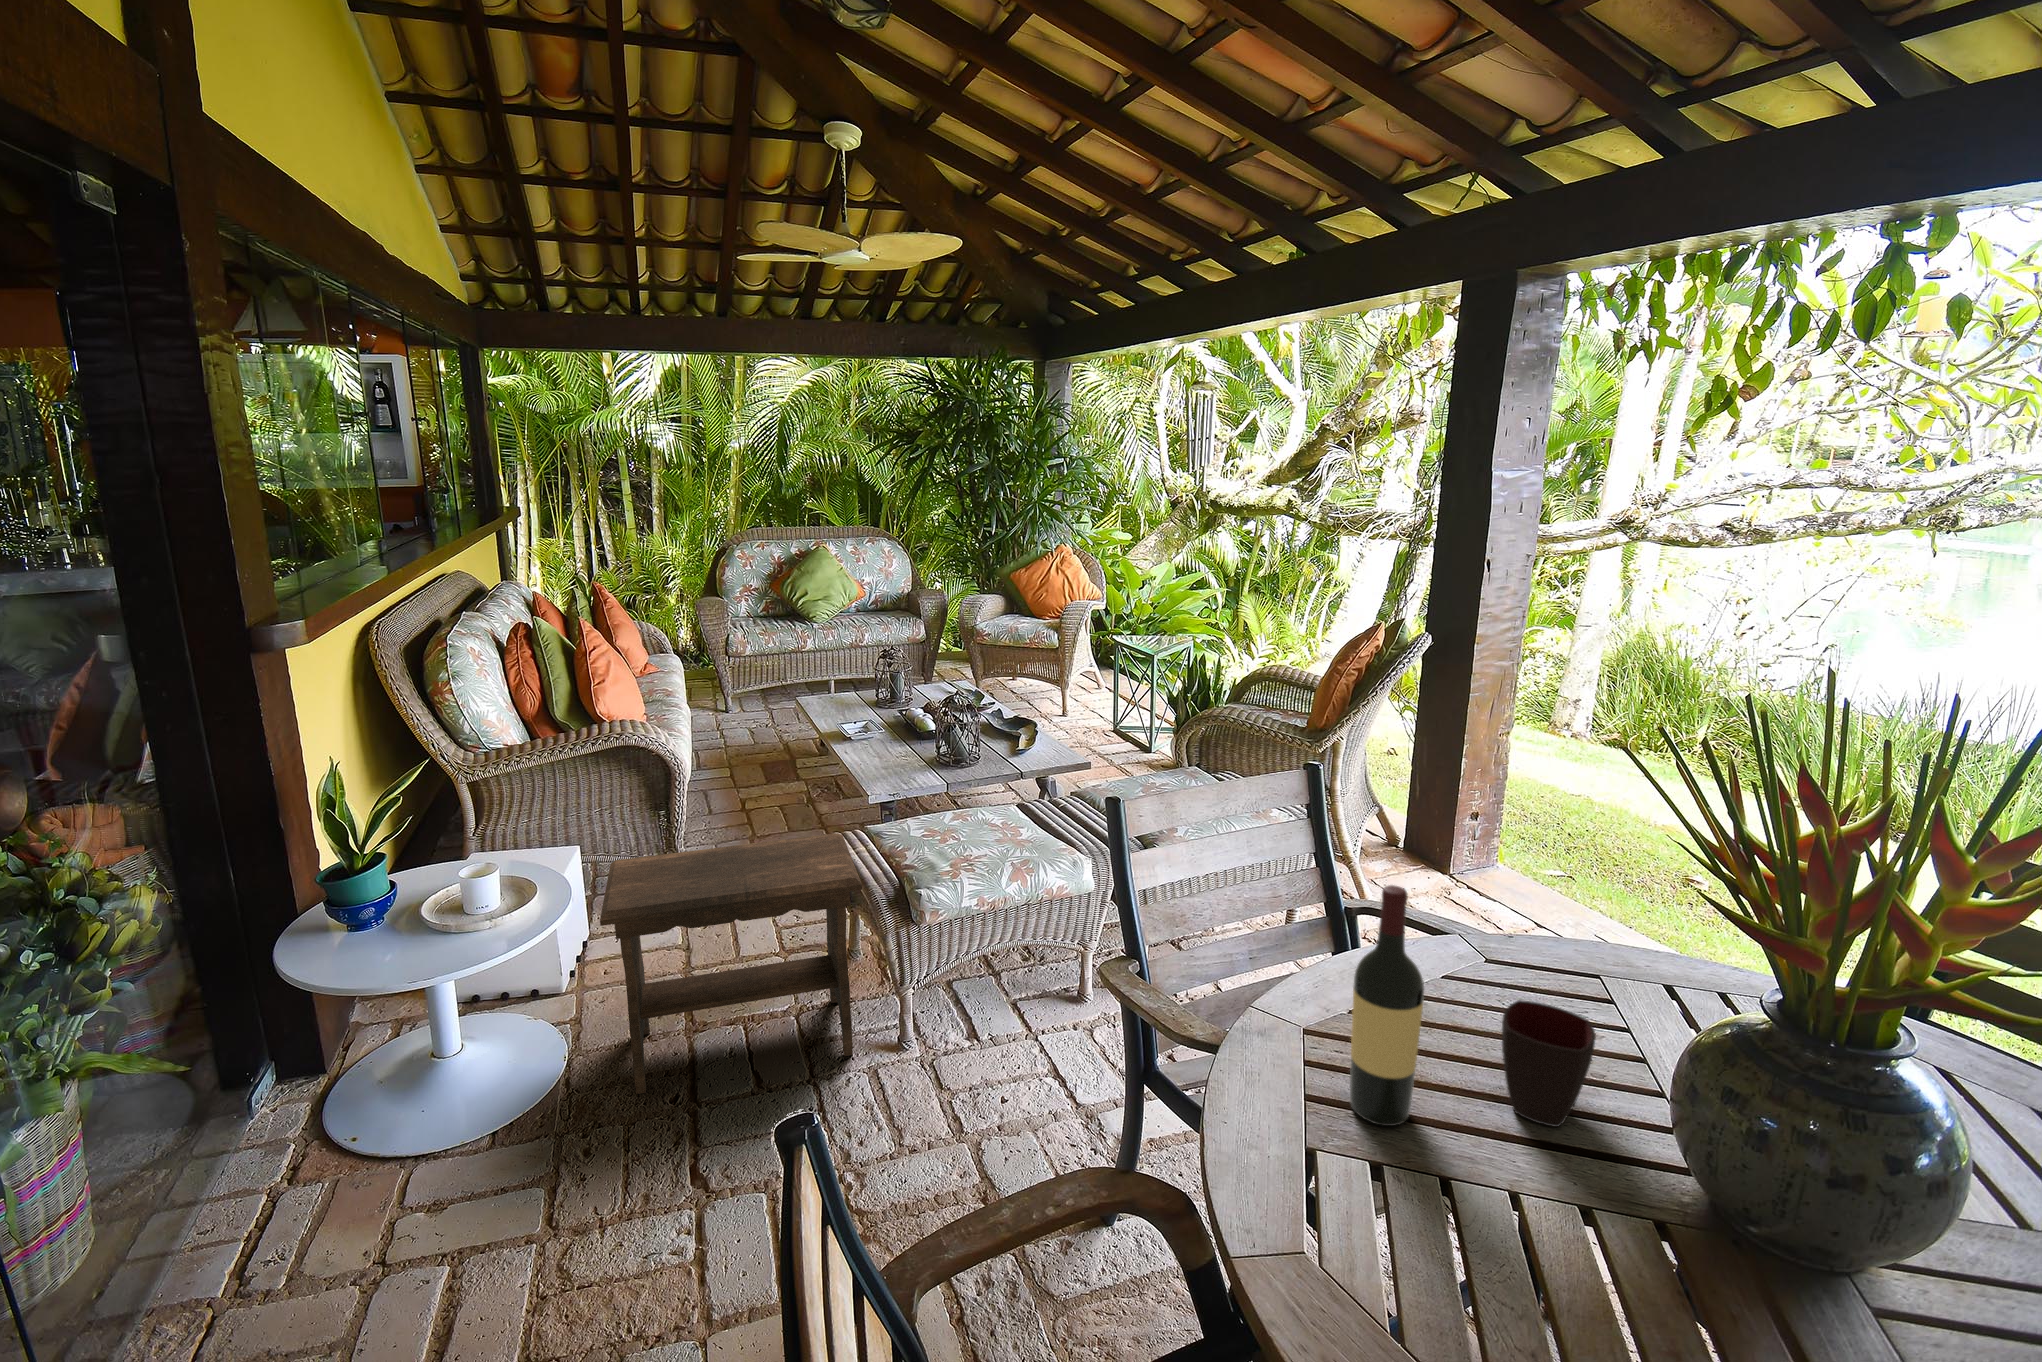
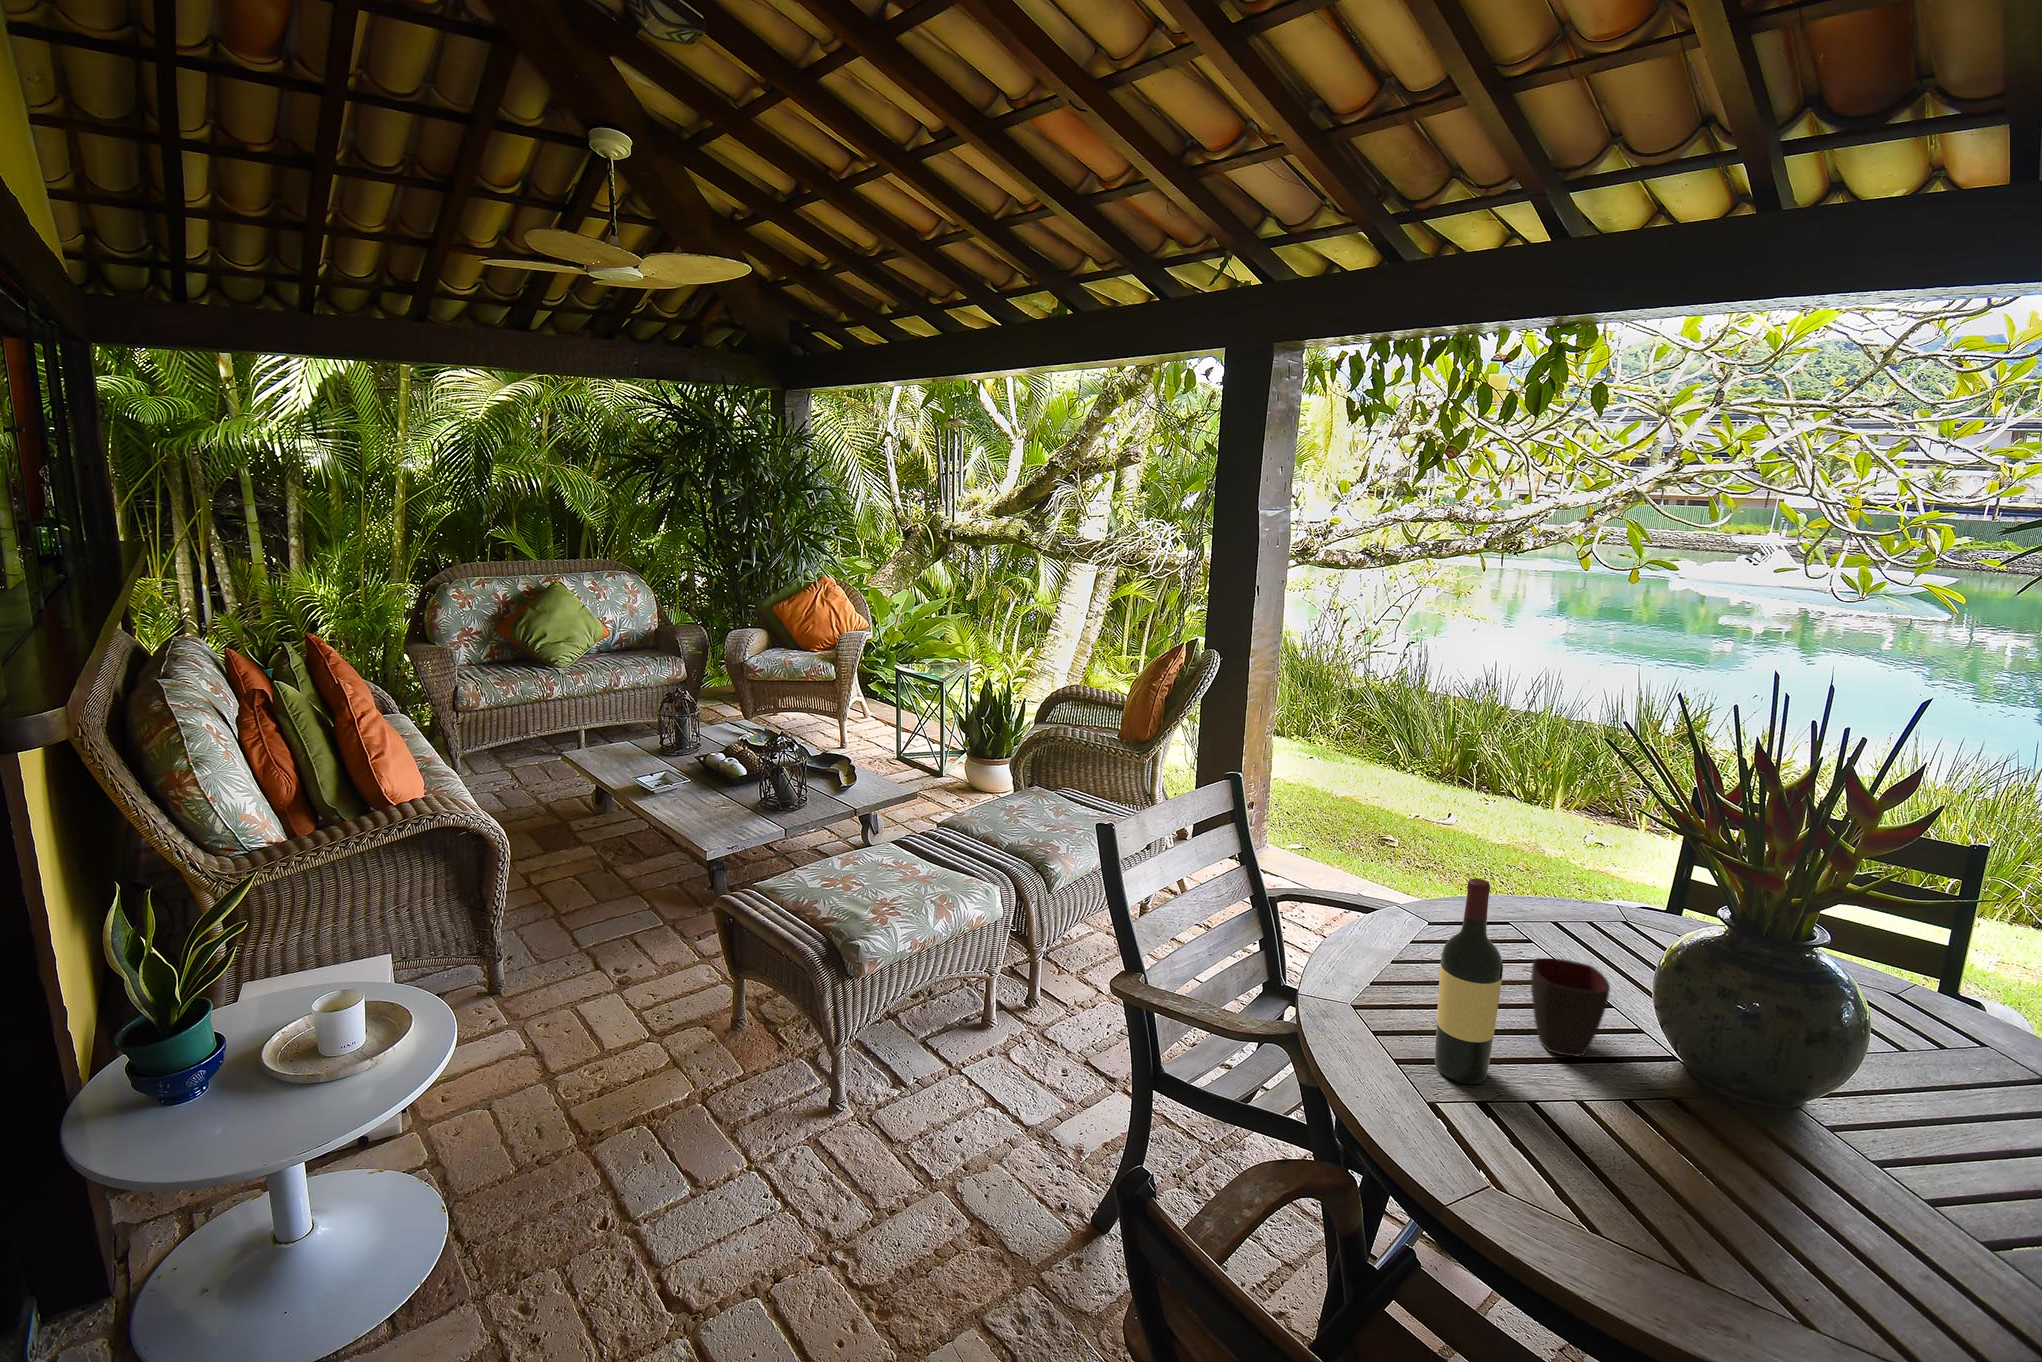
footstool: present [600,833,862,1094] -> none [486,896,797,1227]

